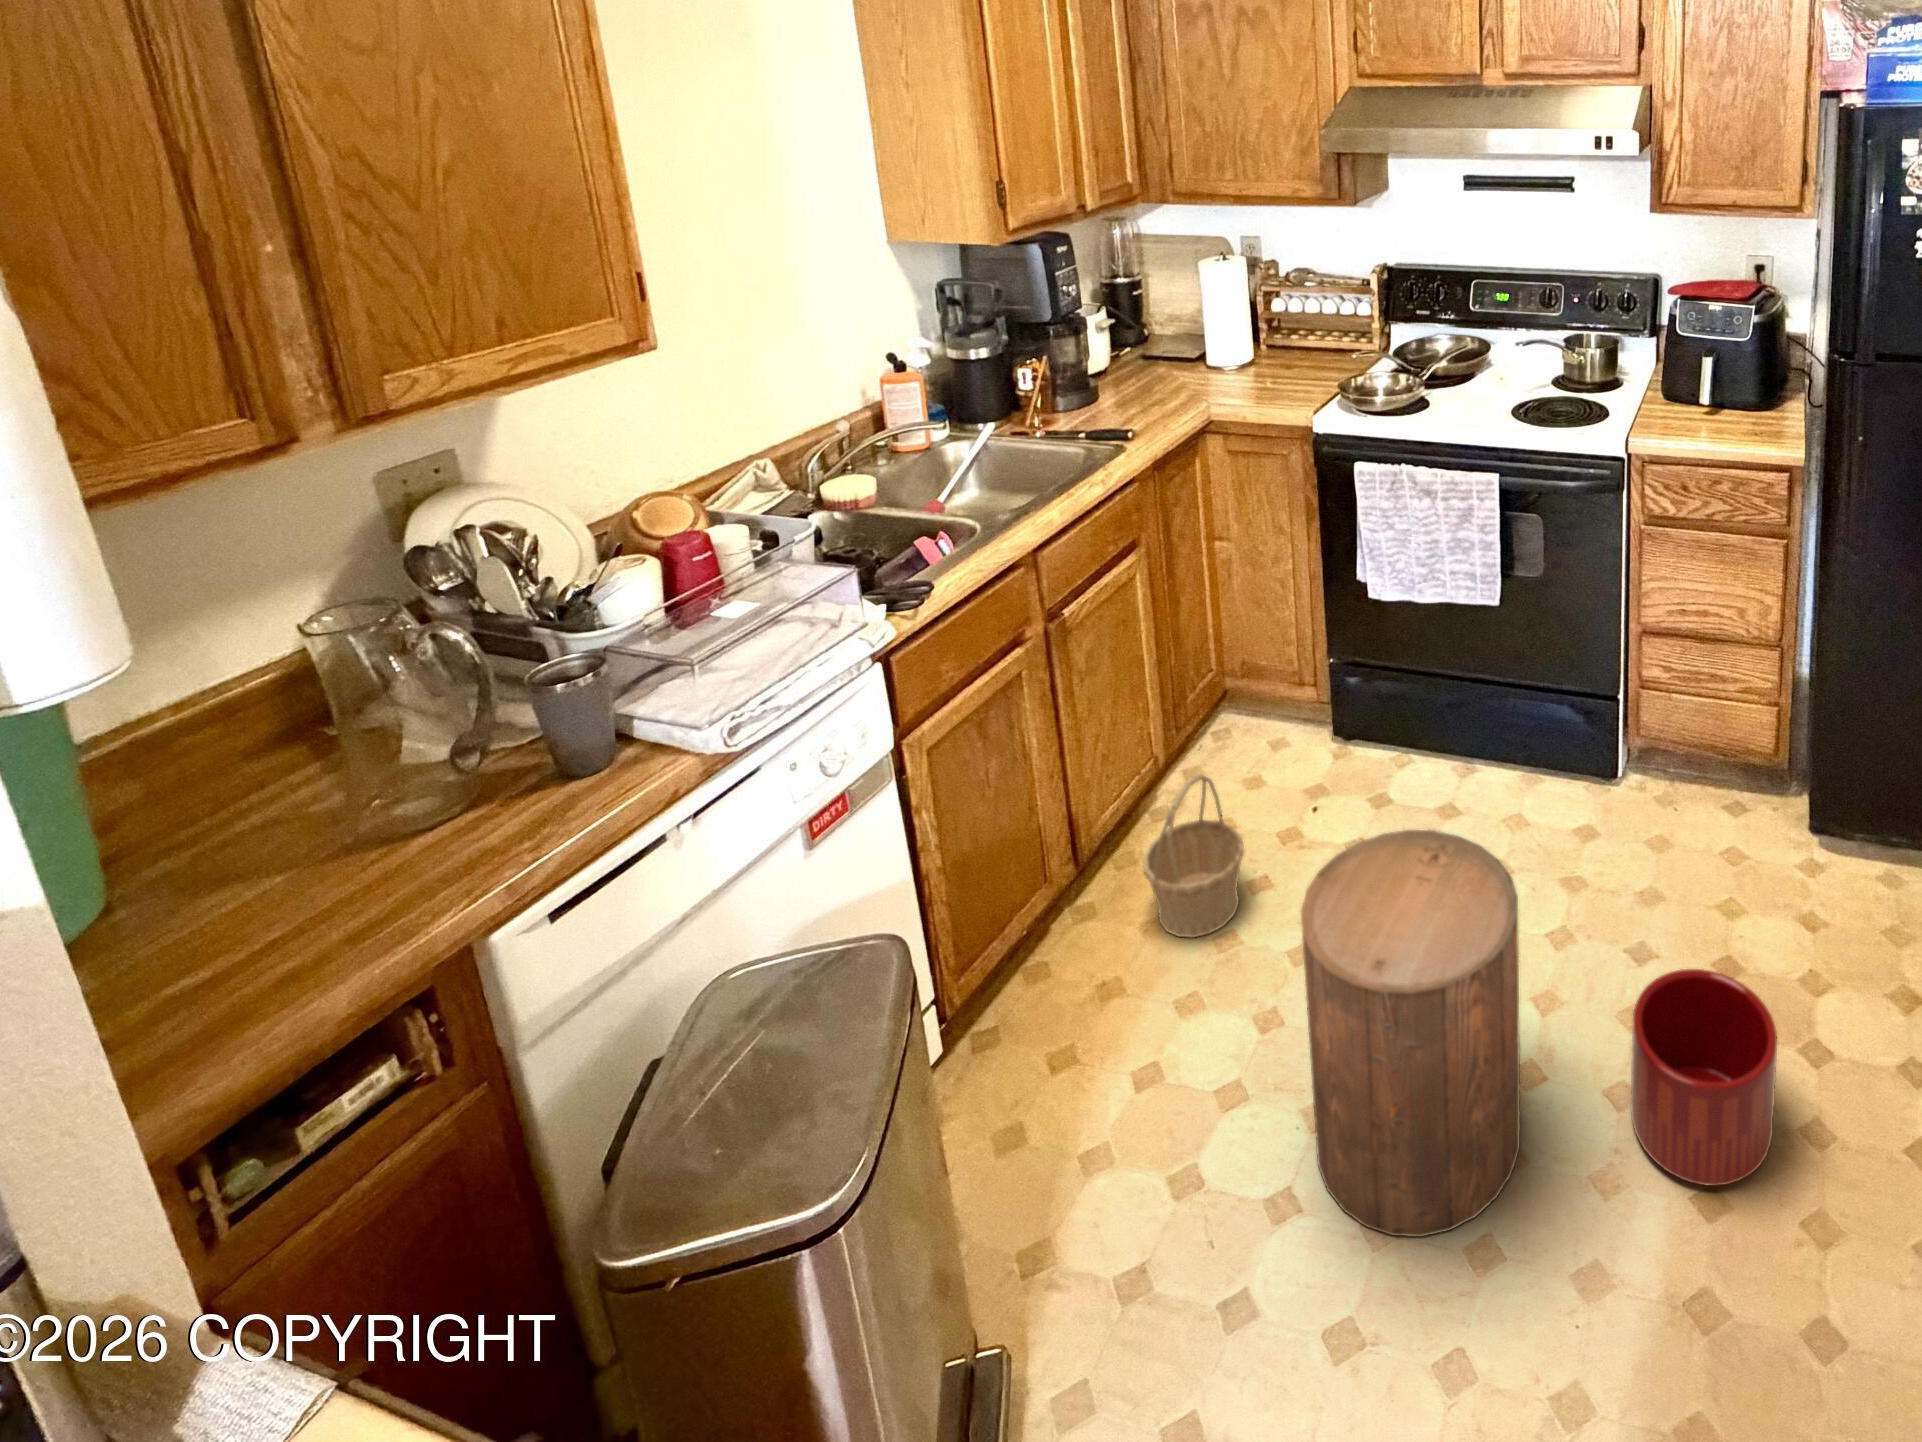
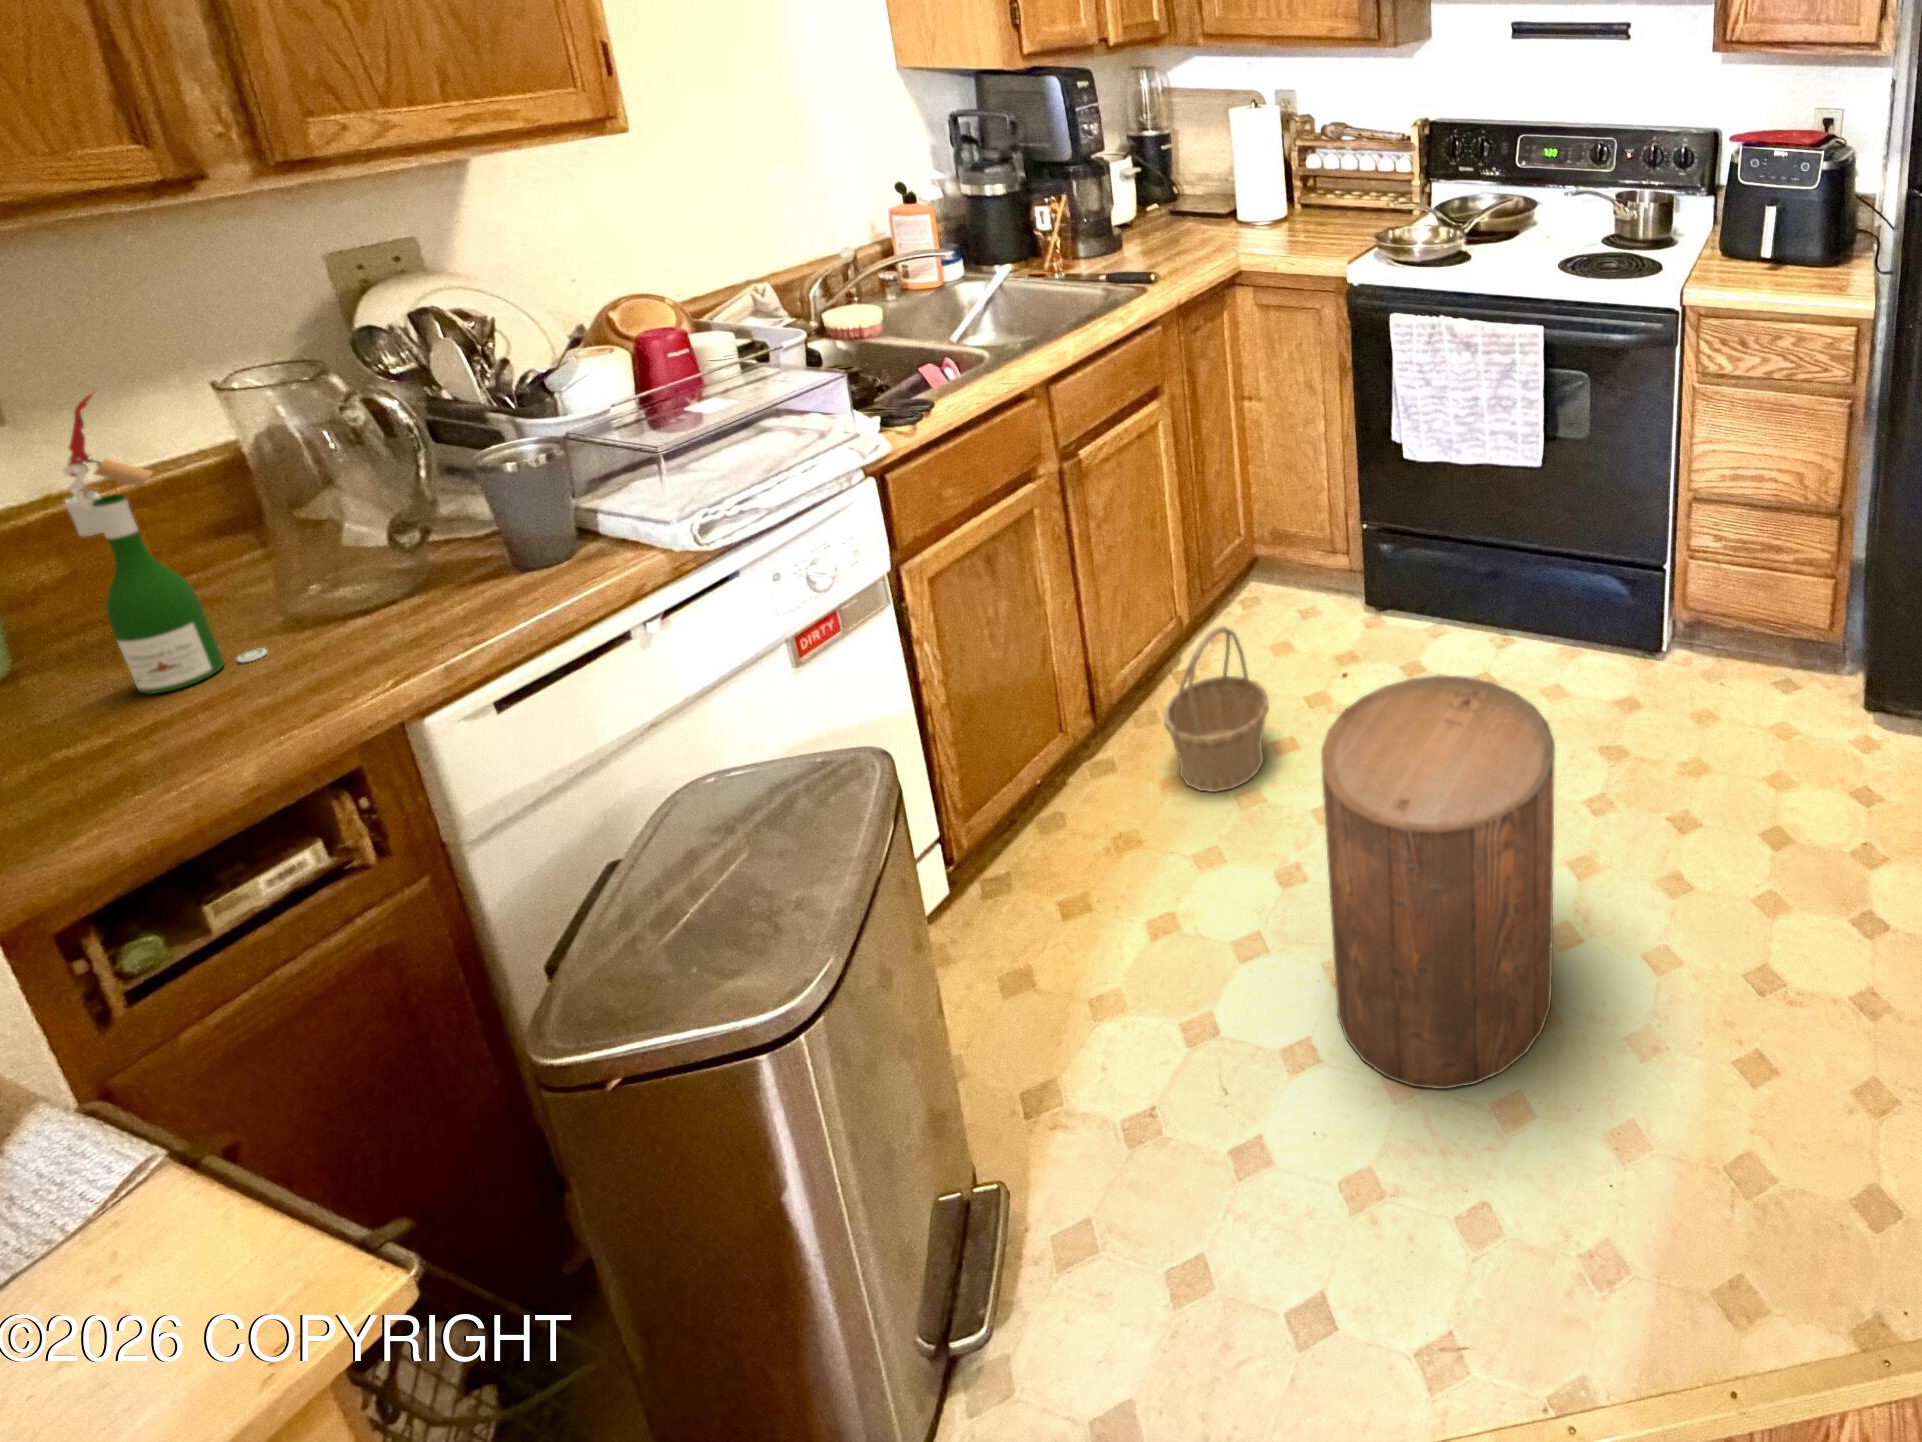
wine bottle: none [176,652,342,924] -> present [63,392,266,694]
planter: present [1631,969,1777,1186] -> none [1669,830,1830,1050]

